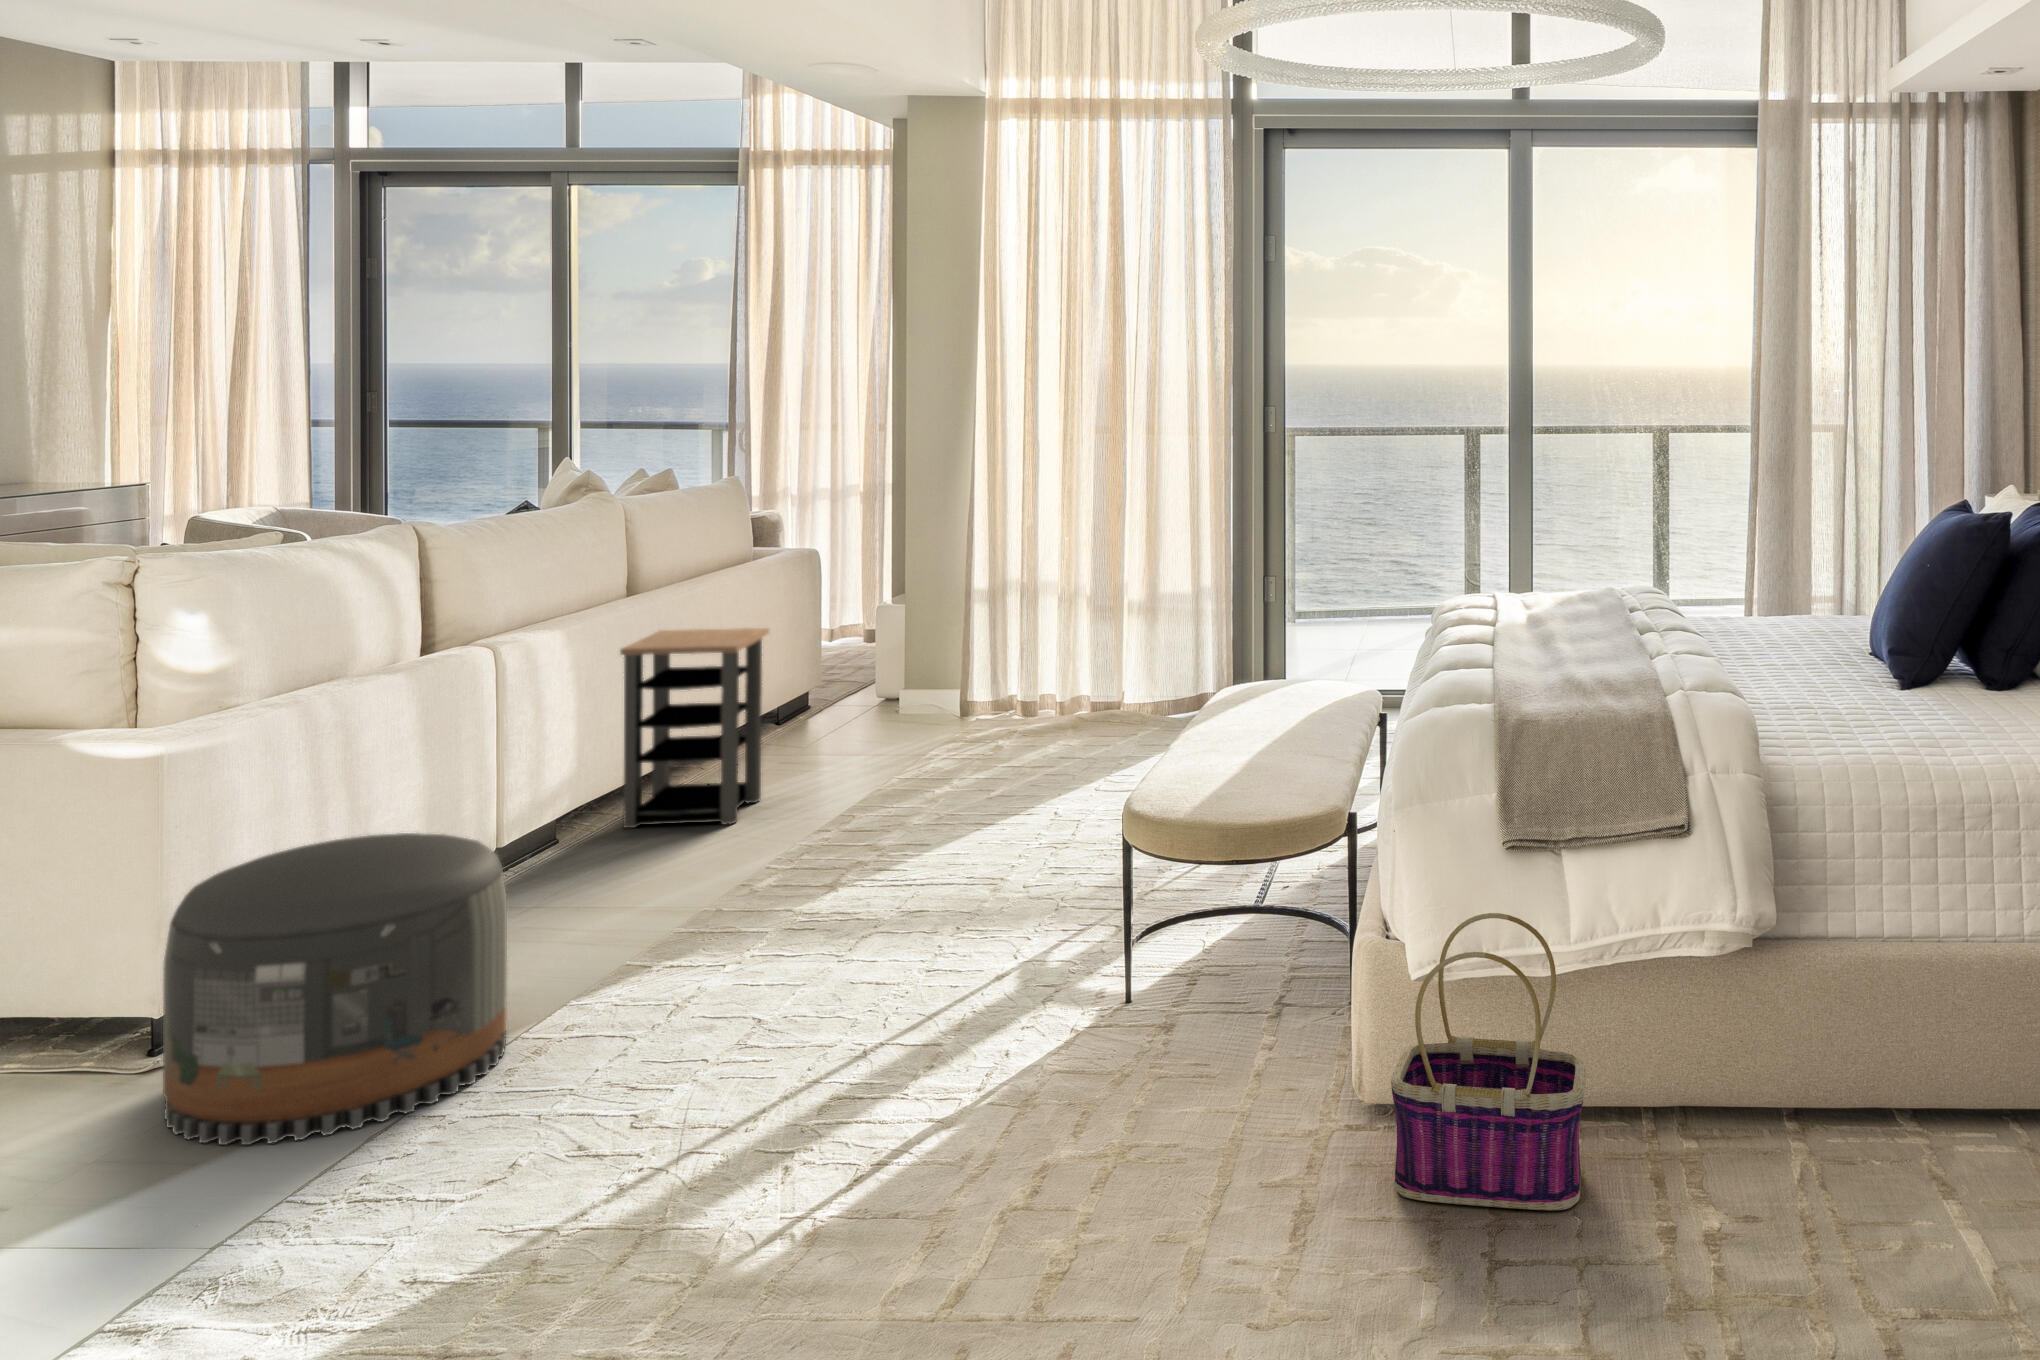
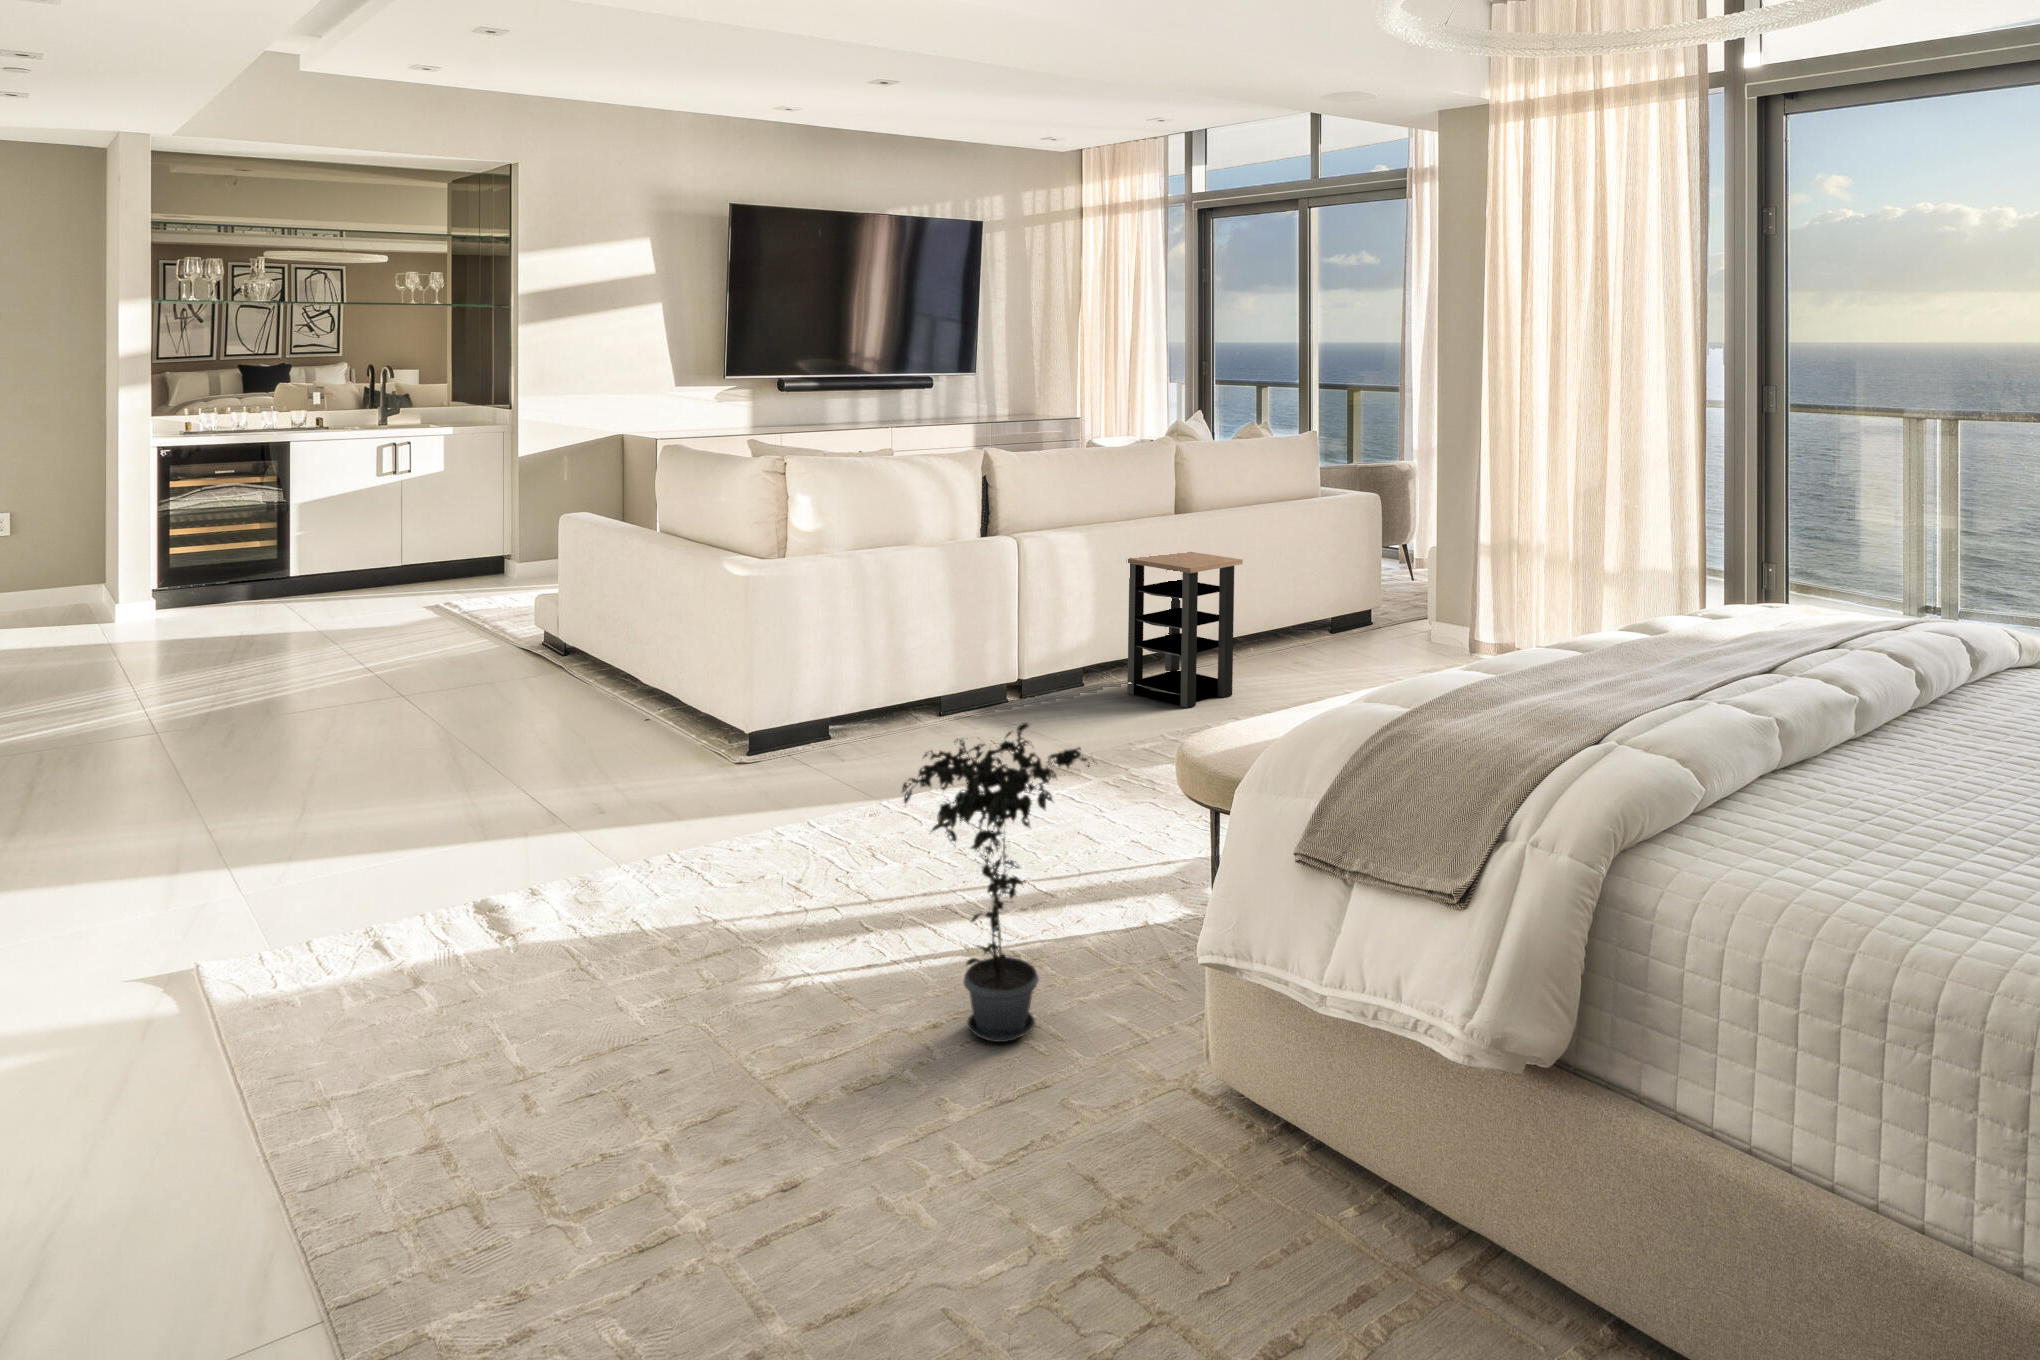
potted plant: none [1053,800,1214,1185] -> present [902,723,1094,1042]
pouf: present [163,833,507,1145] -> none [704,643,884,822]
basket: present [1391,913,1586,1210] -> none [1113,915,1292,1247]

